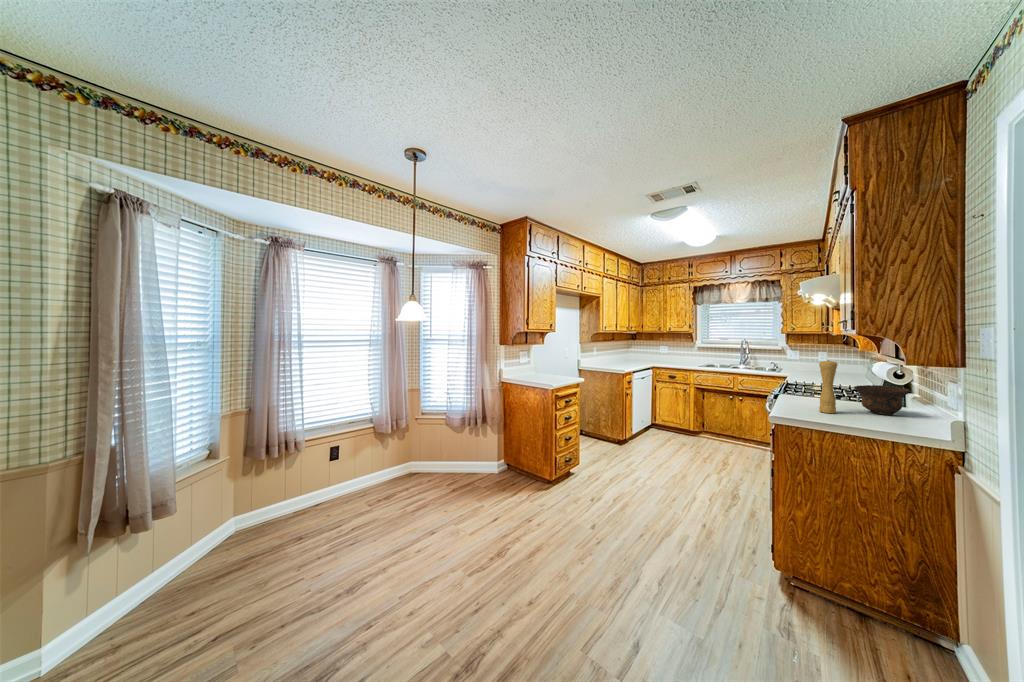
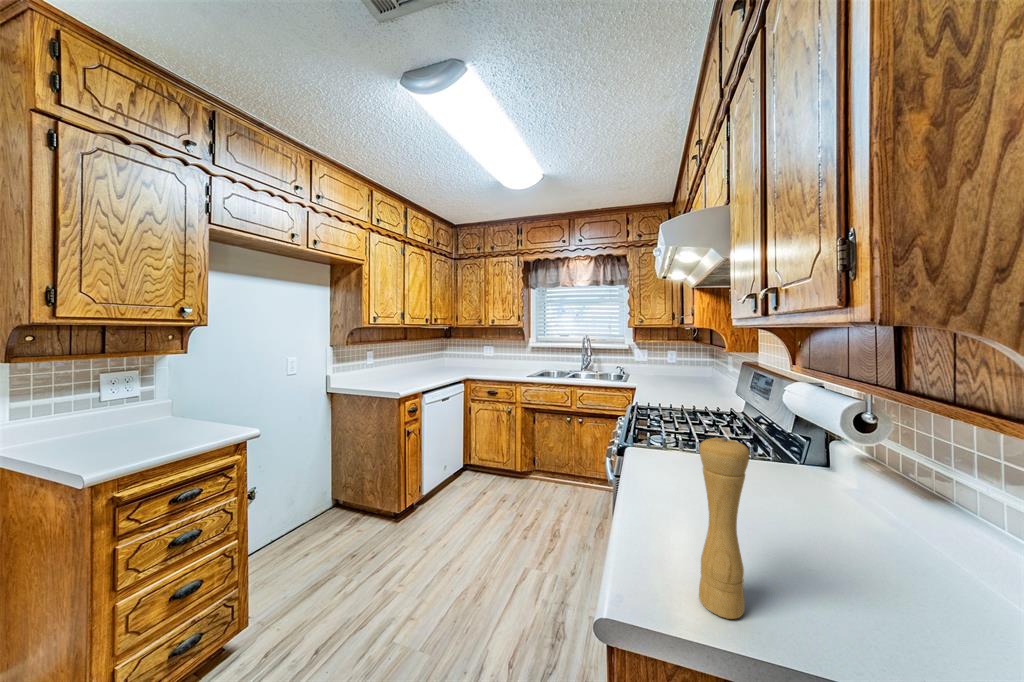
bowl: present [854,385,909,415] -> none [772,482,923,594]

